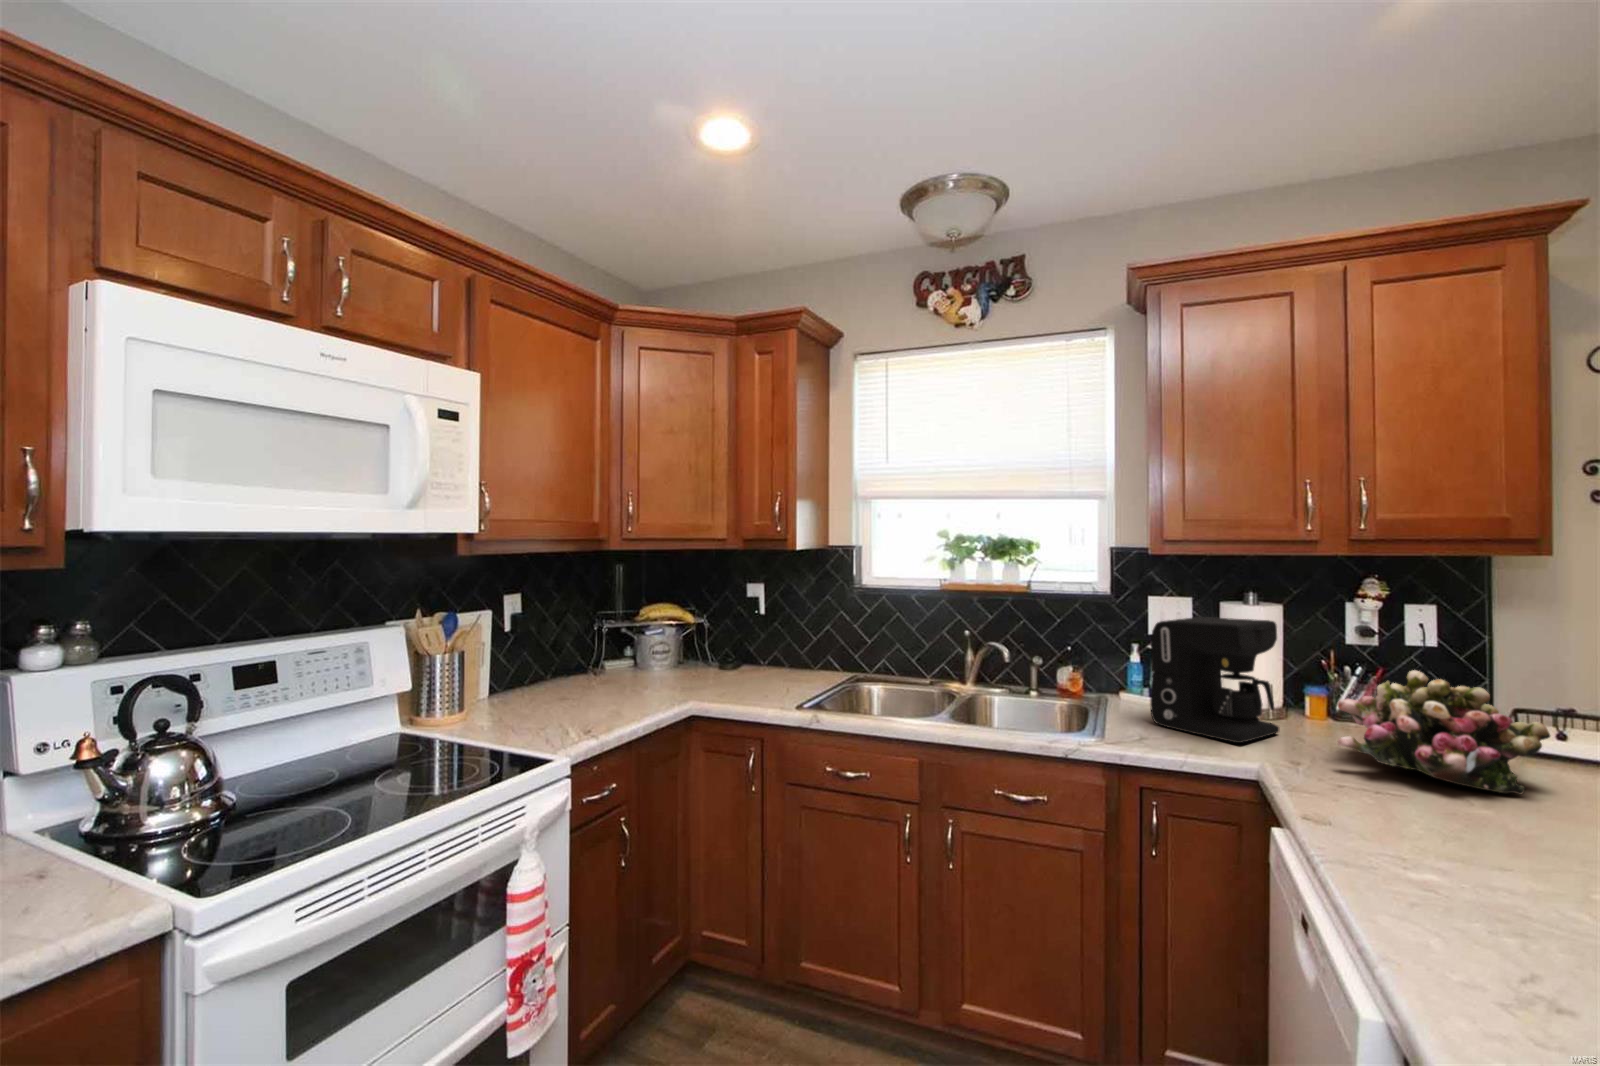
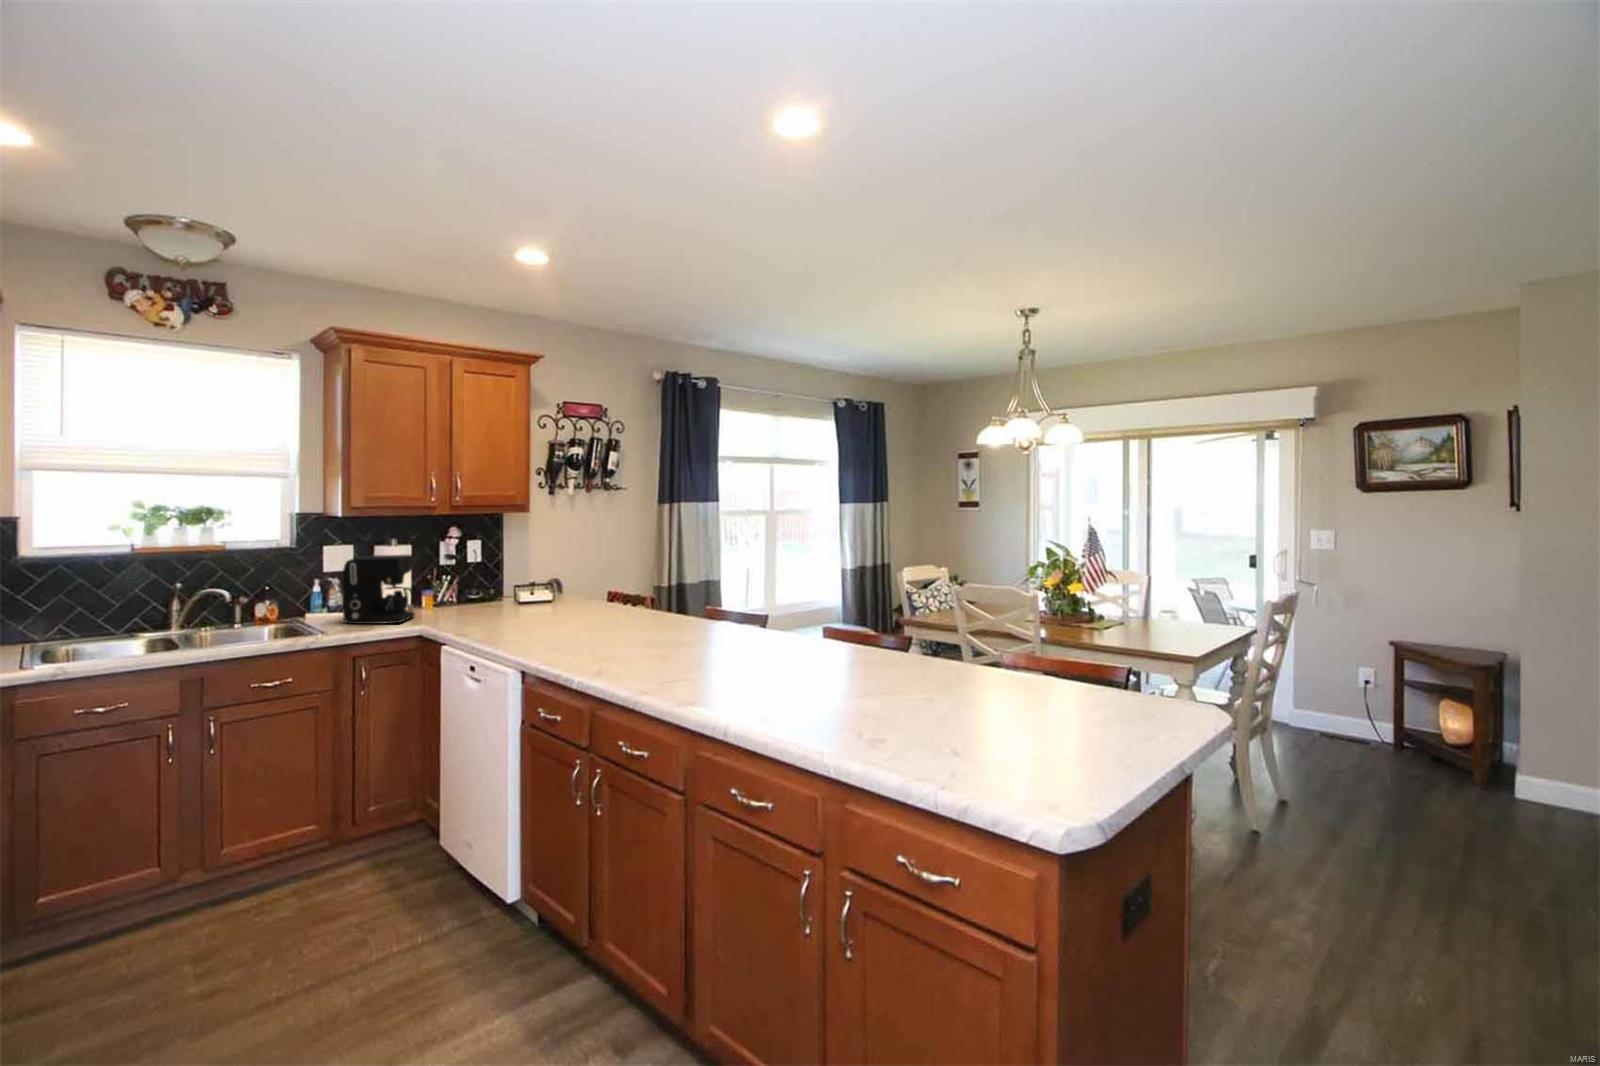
flower arrangement: present [1338,671,1550,794] -> none [447,573,525,621]

